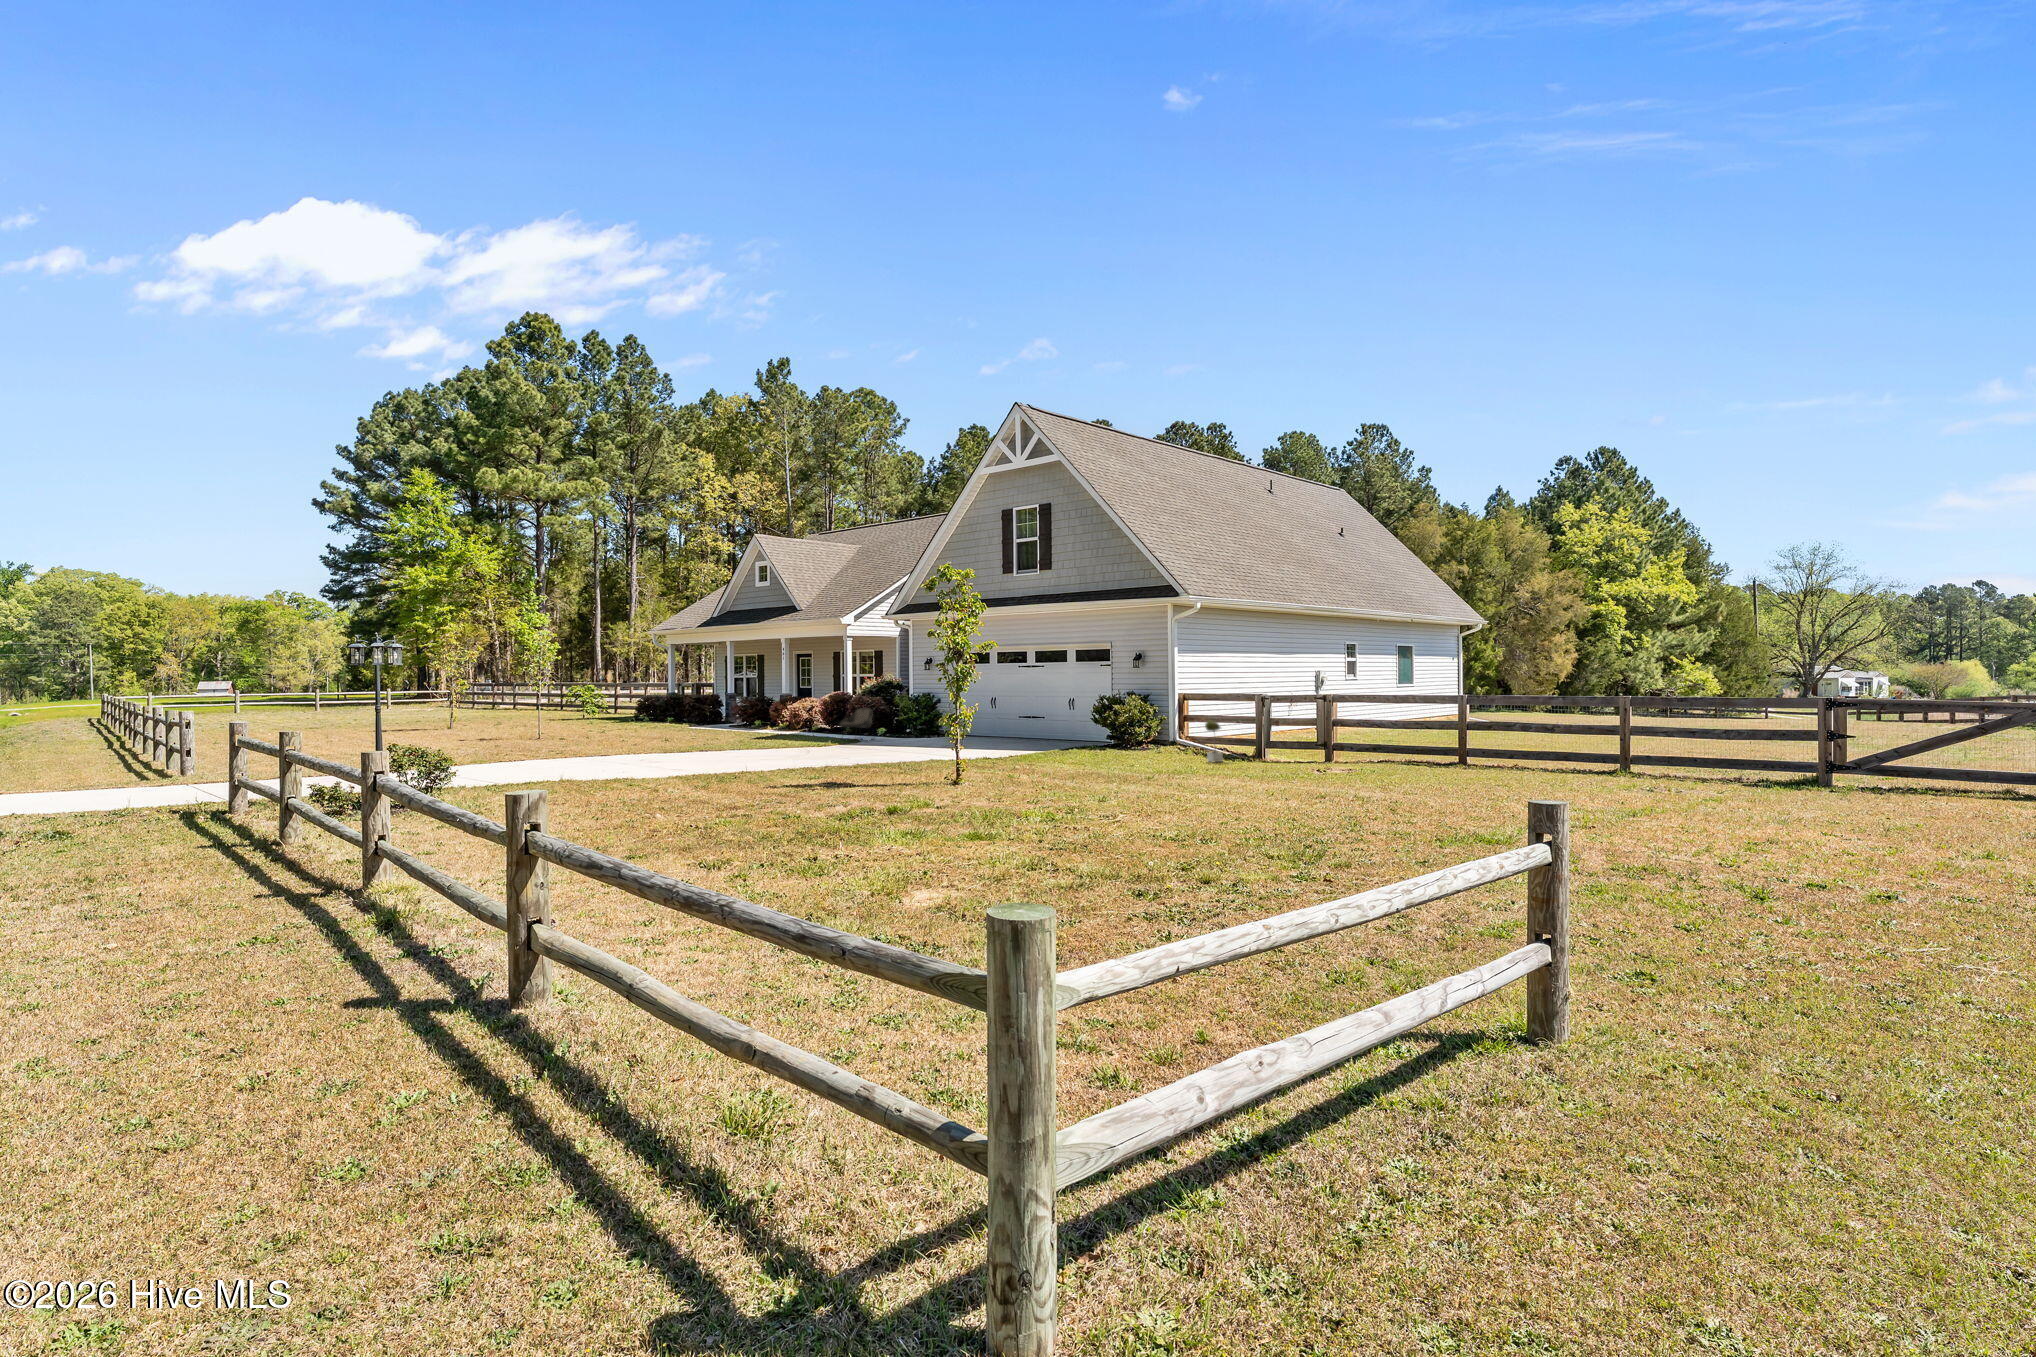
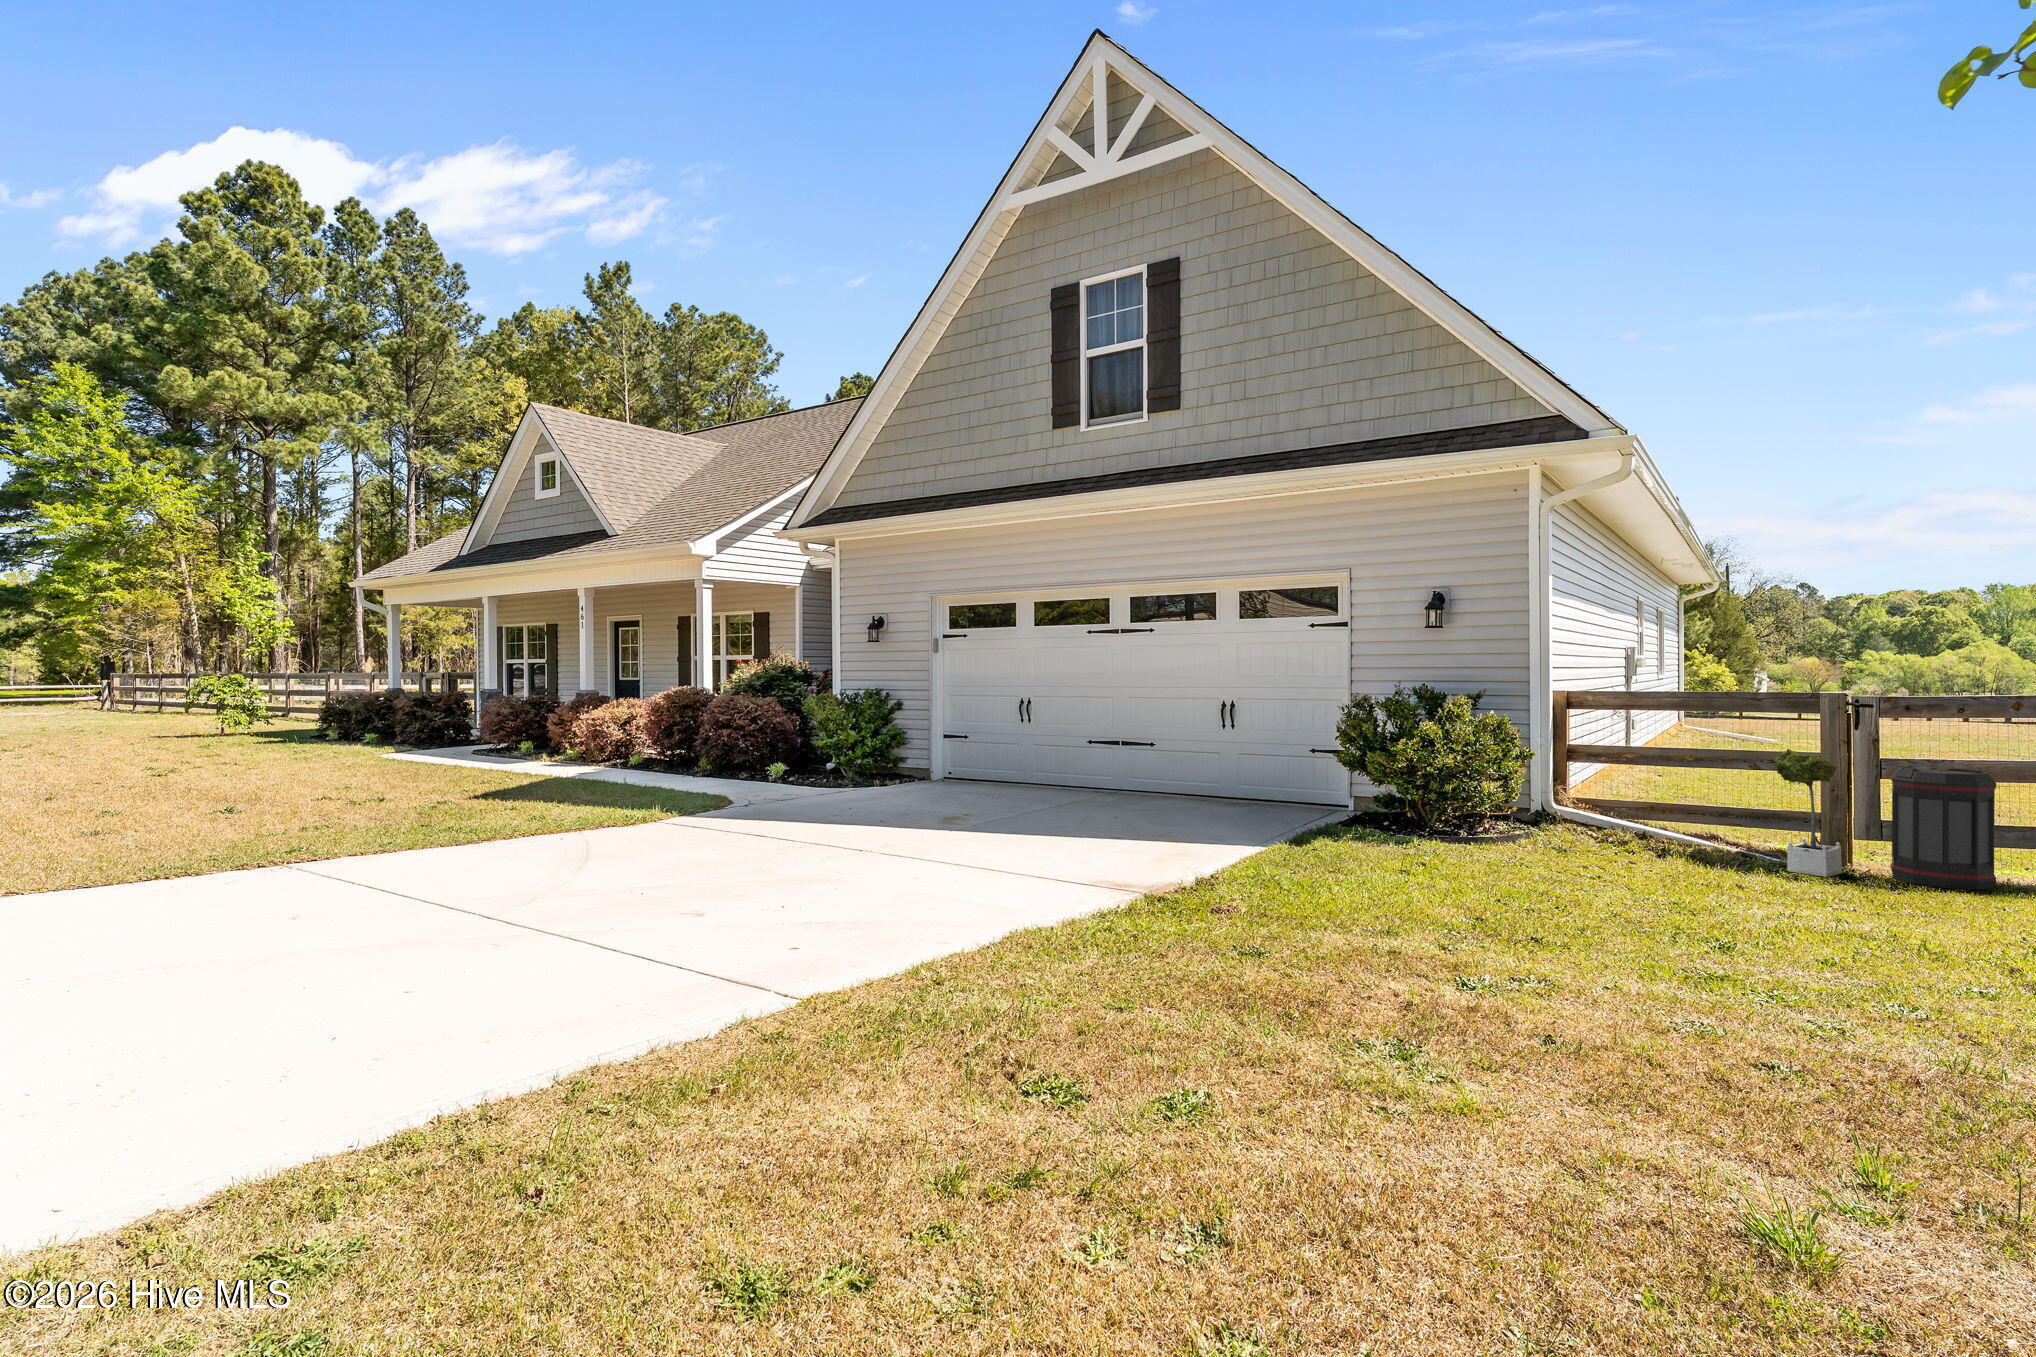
lounge chair: present [840,708,873,740] -> none [682,712,758,782]
trash can: none [1232,725,1259,764] -> present [1891,768,1996,890]

